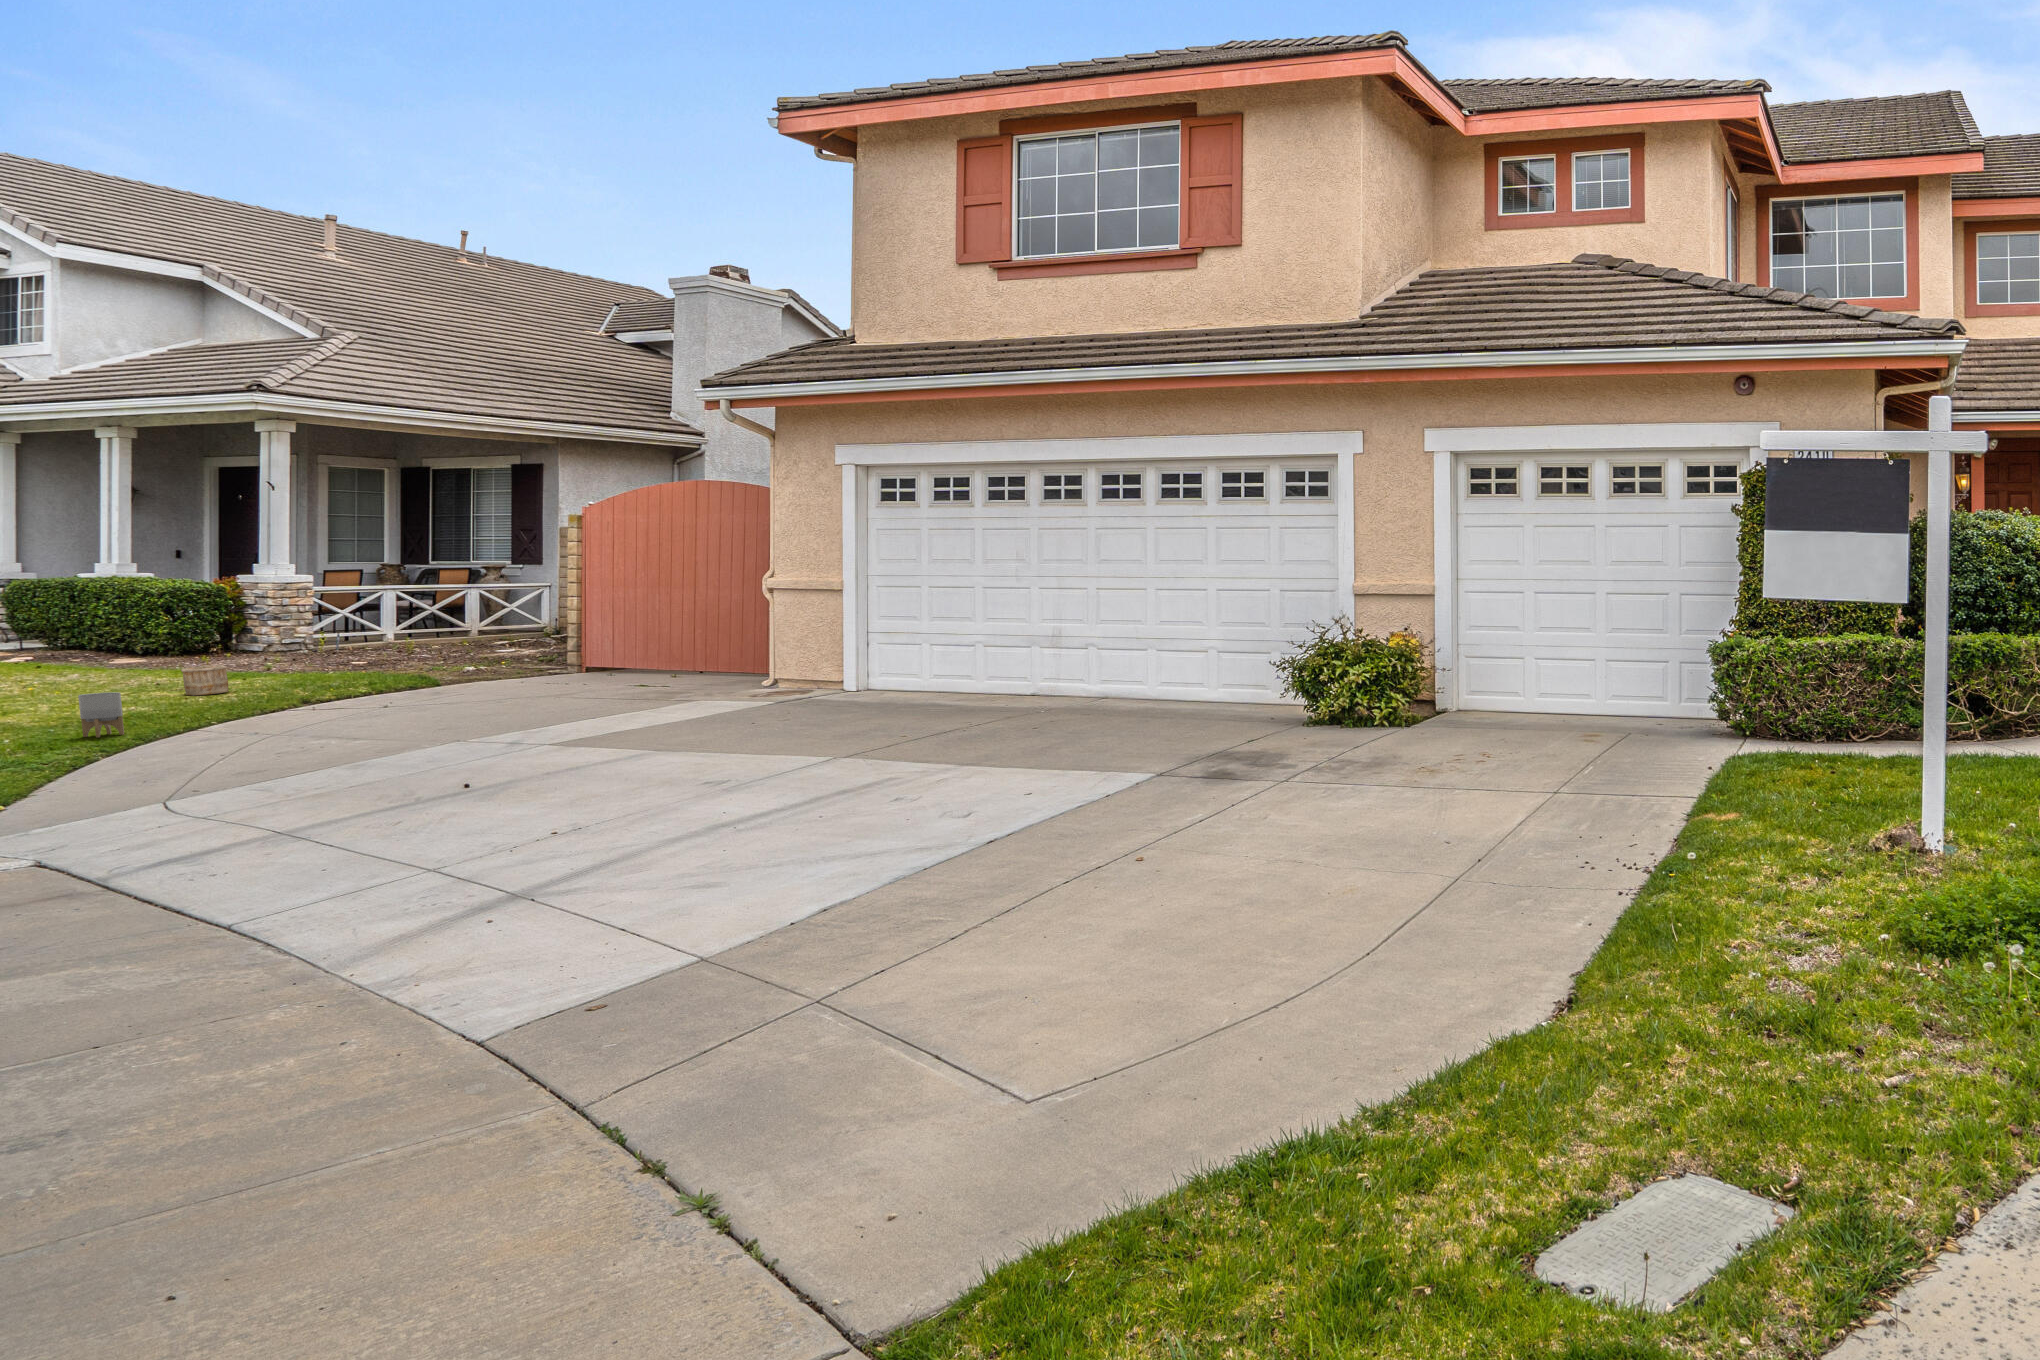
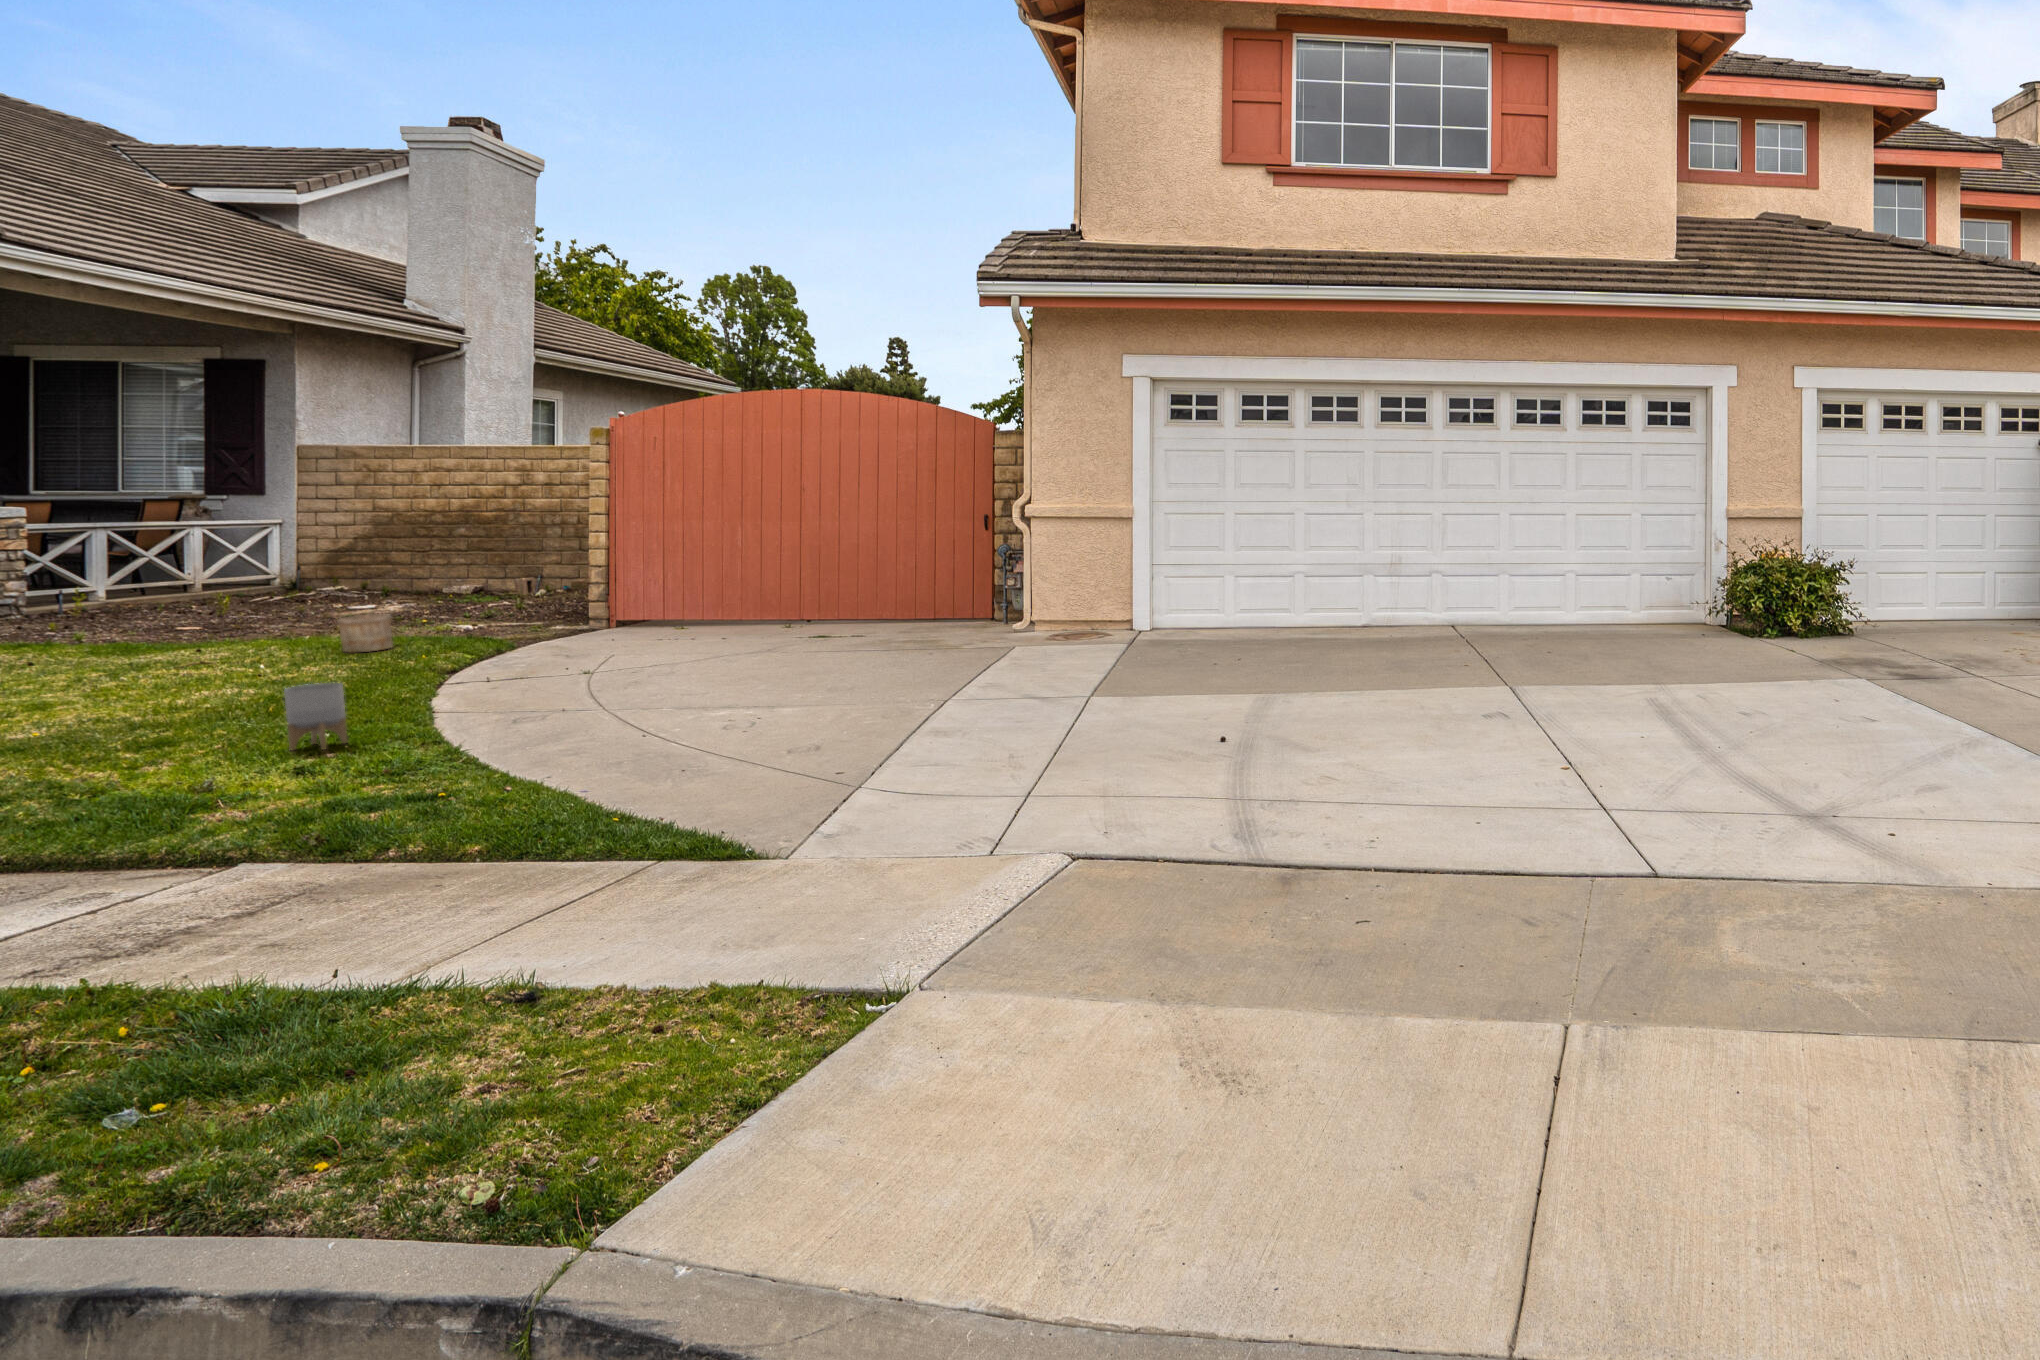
wooden bucket: present [181,665,228,695] -> present [338,614,393,653]

